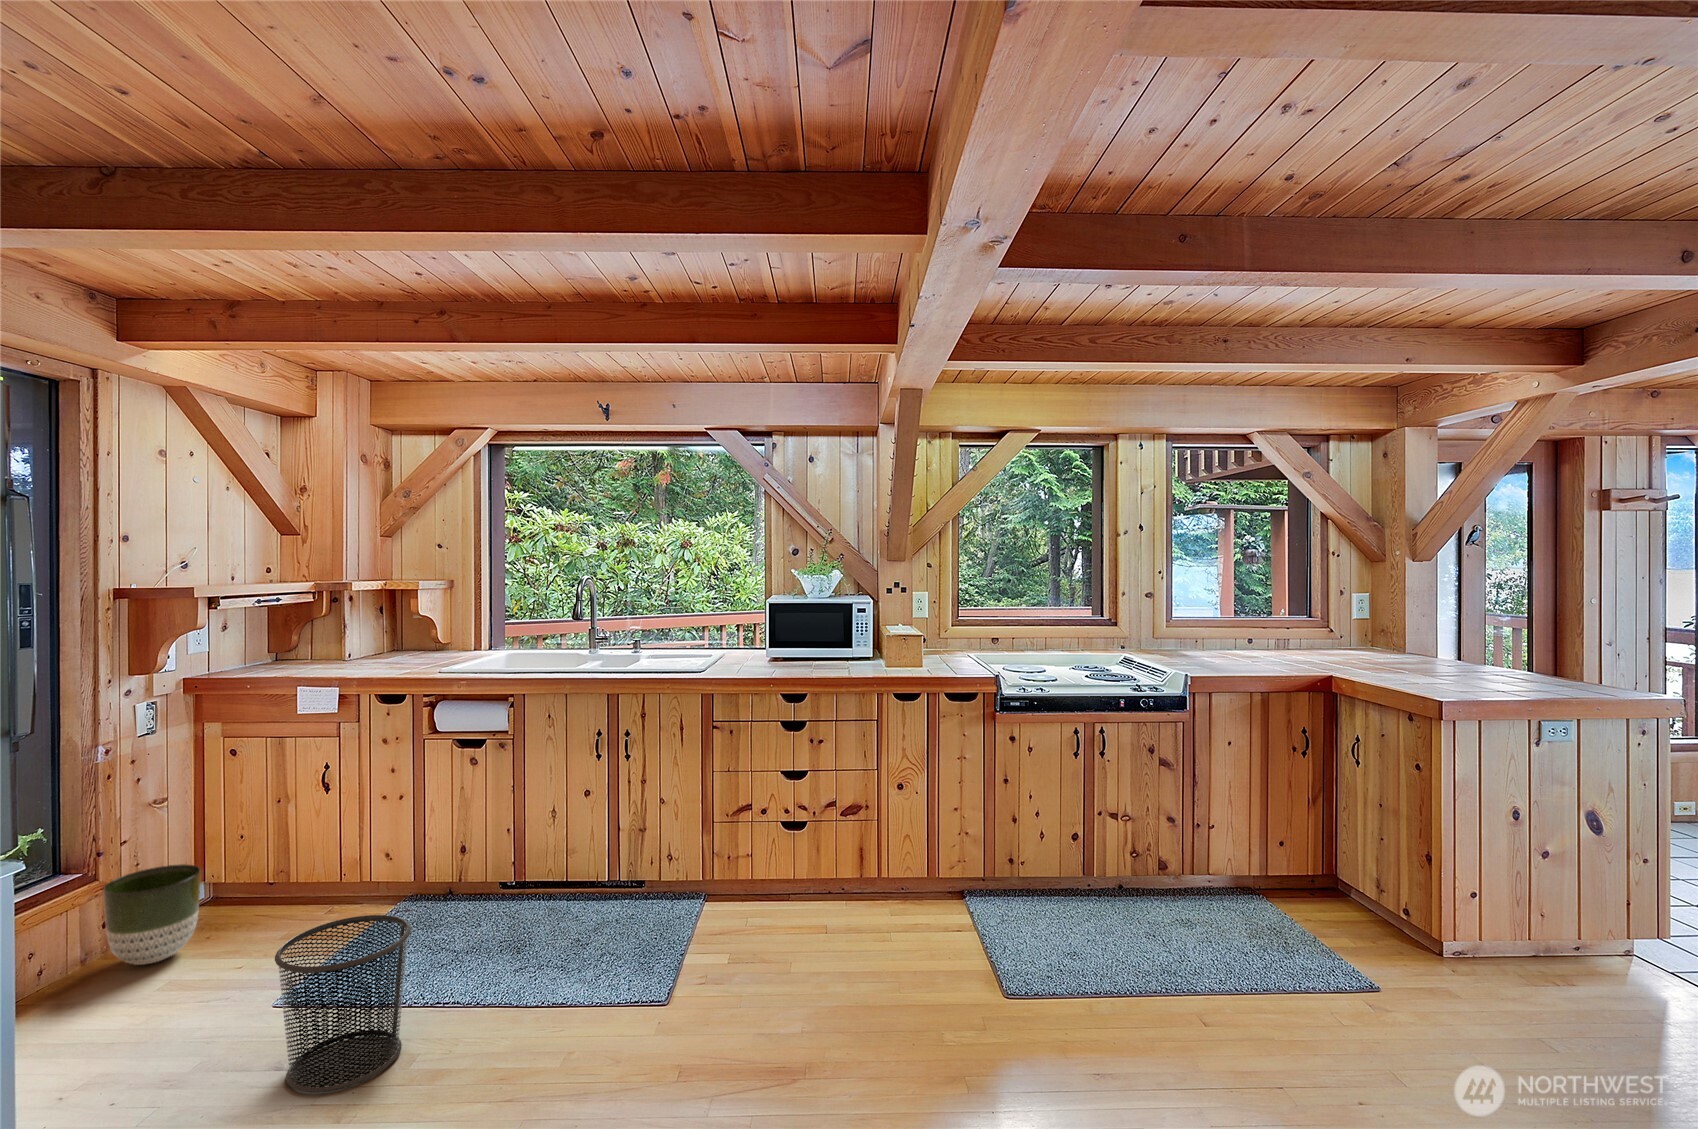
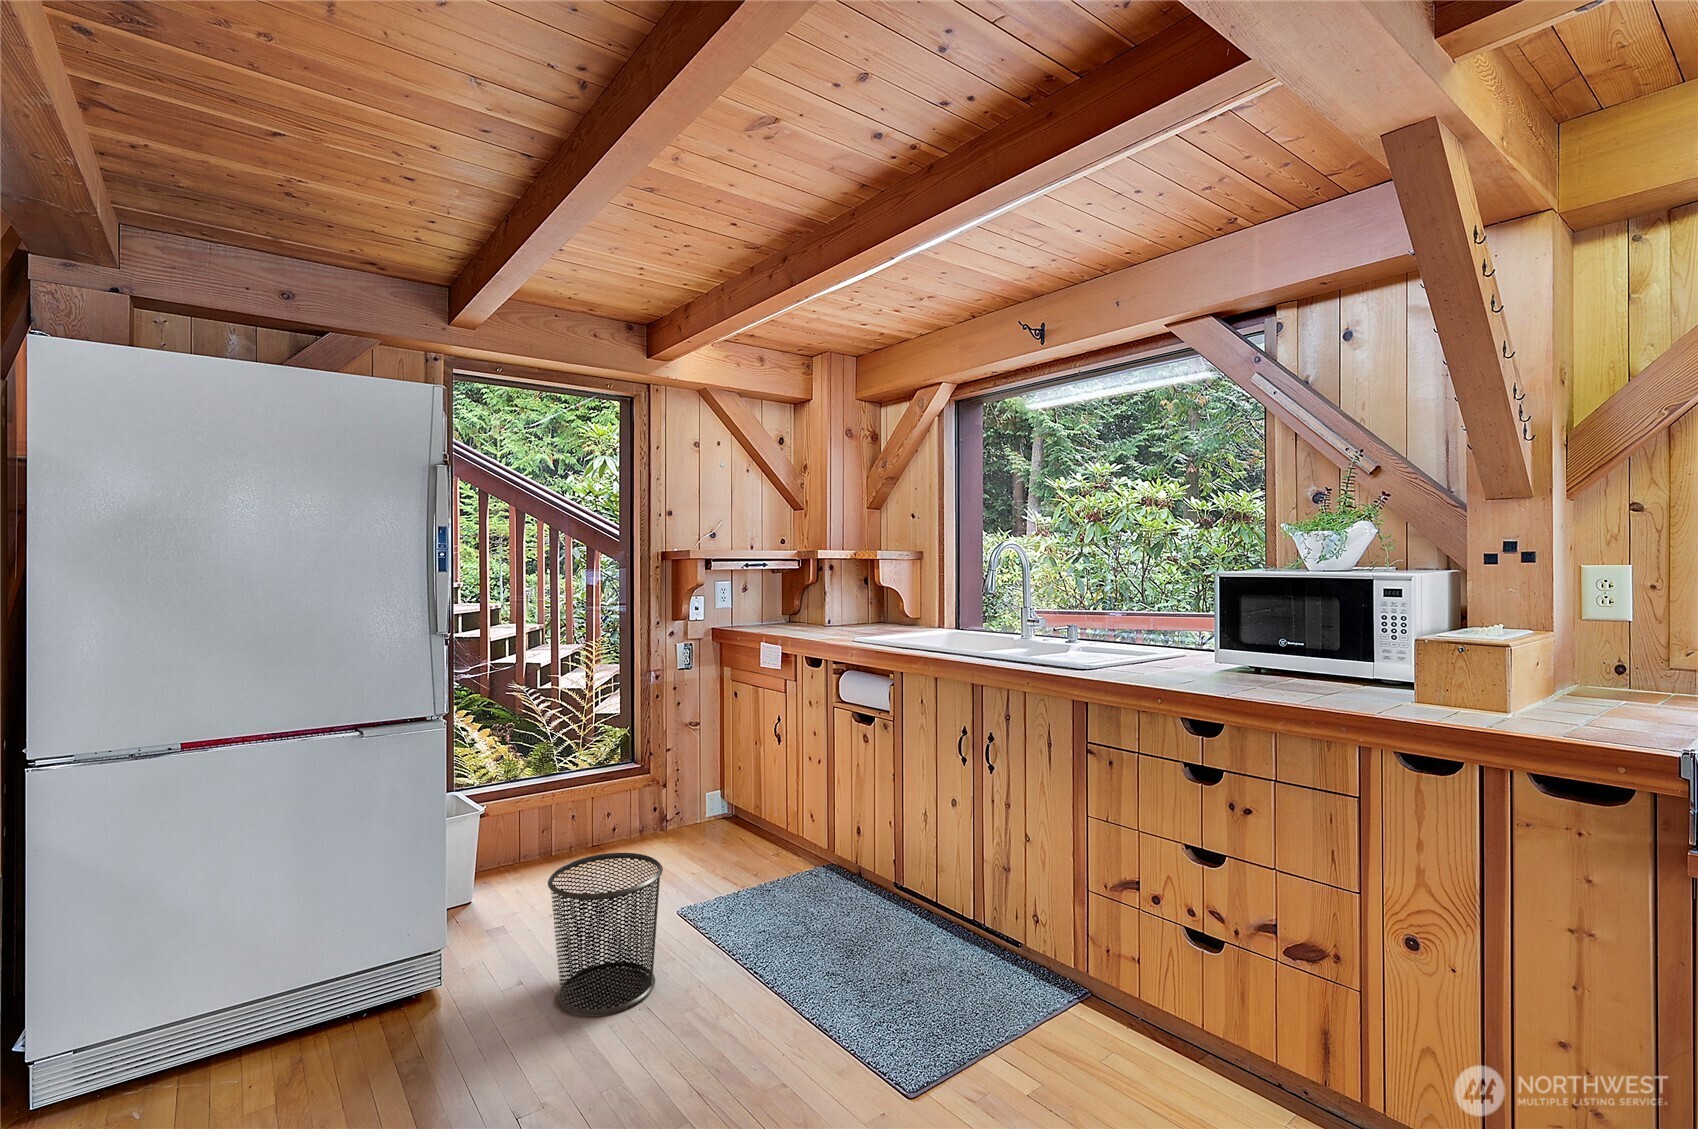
planter: present [103,864,201,965] -> none [635,773,695,847]

